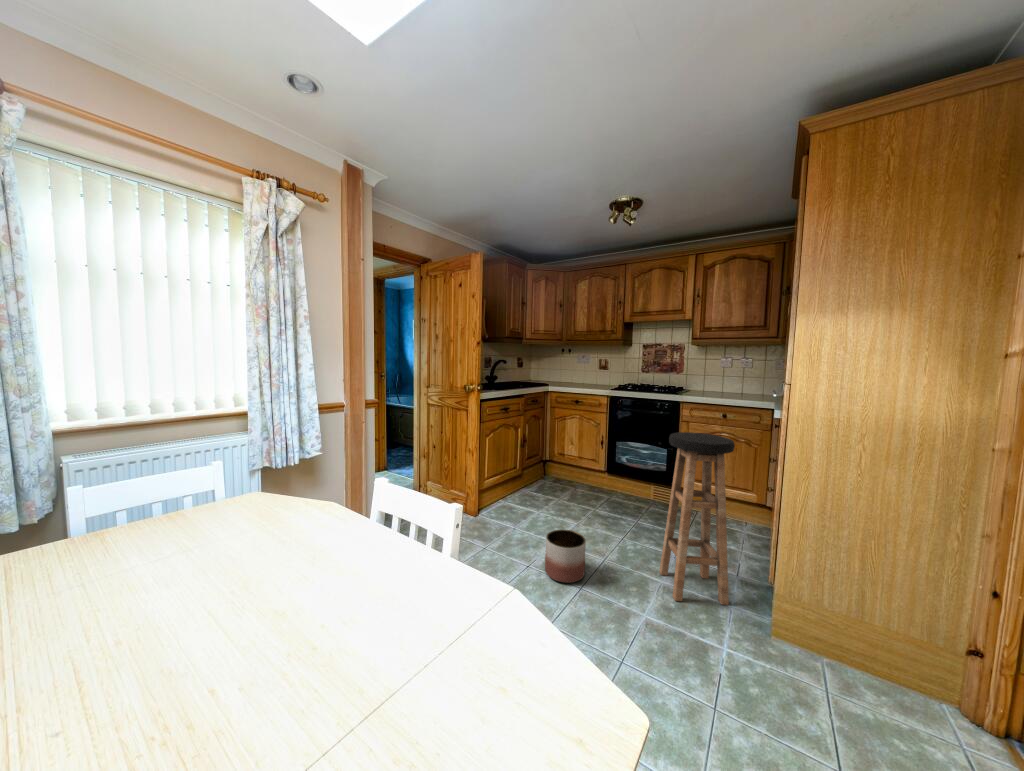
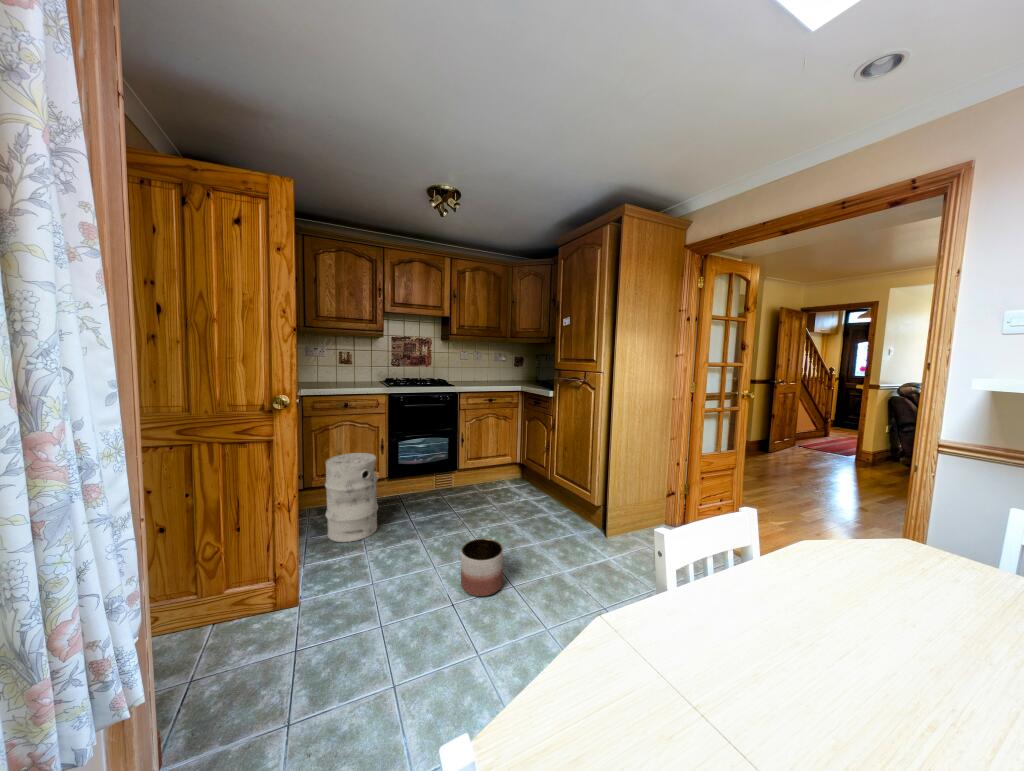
bar stool: present [659,432,735,605] -> none [524,415,576,551]
trash can: none [532,437,571,506] -> present [325,453,378,542]

